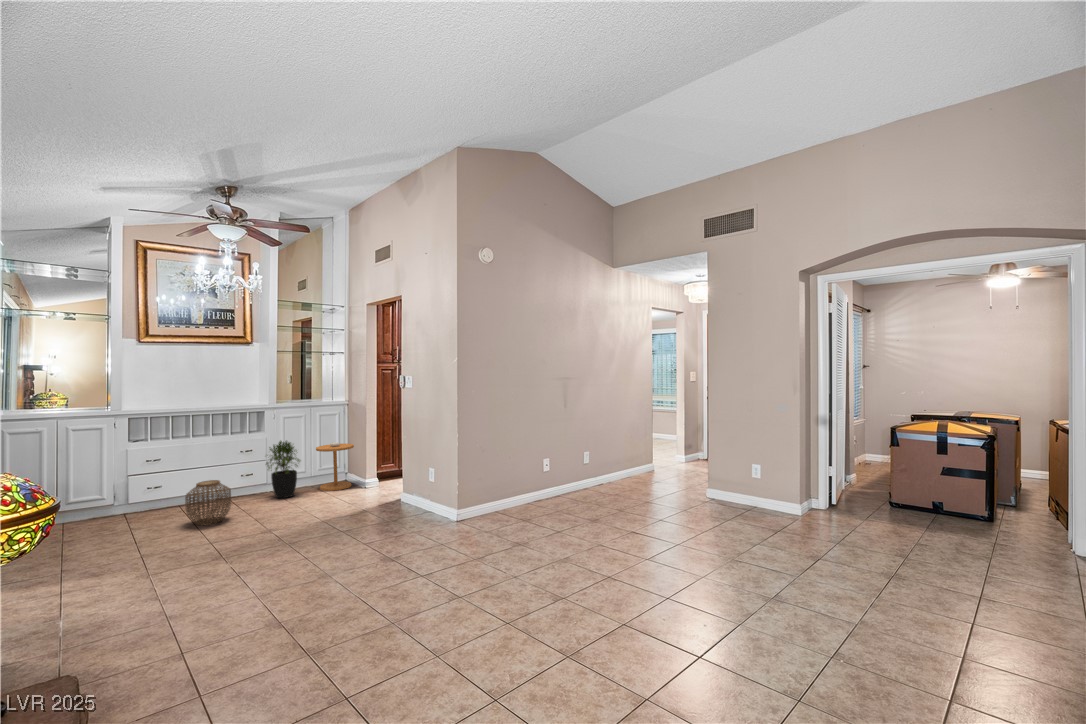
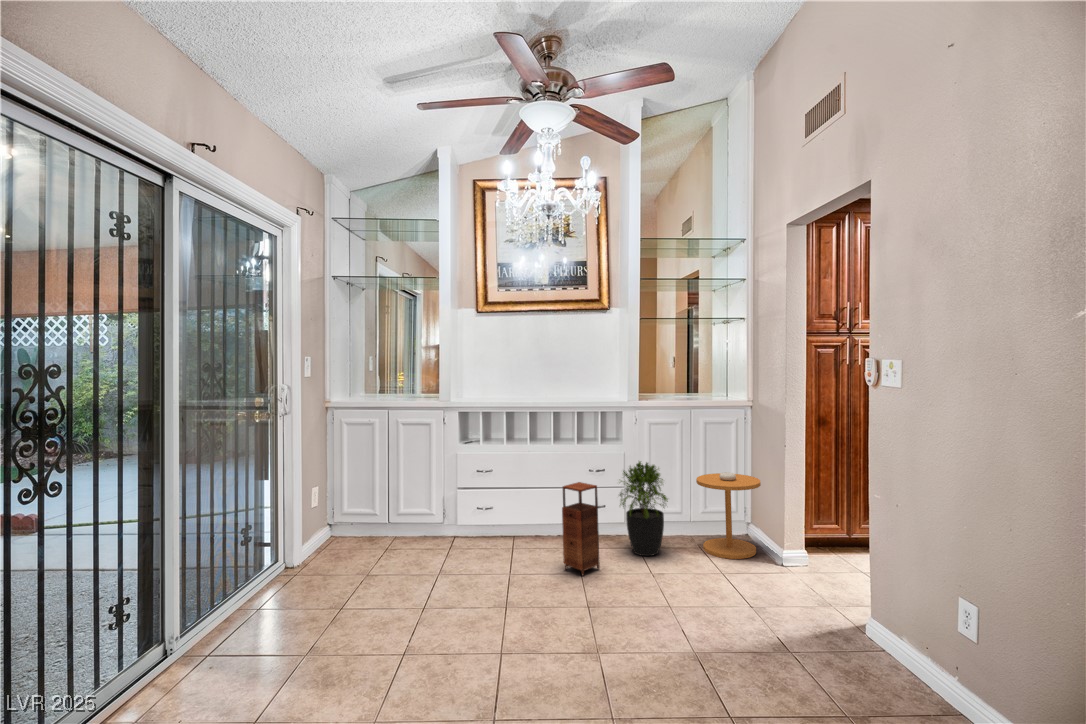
storage cabinet: none [233,456,259,512] -> present [562,482,600,576]
woven basket: present [185,480,231,525] -> none [492,517,552,590]

